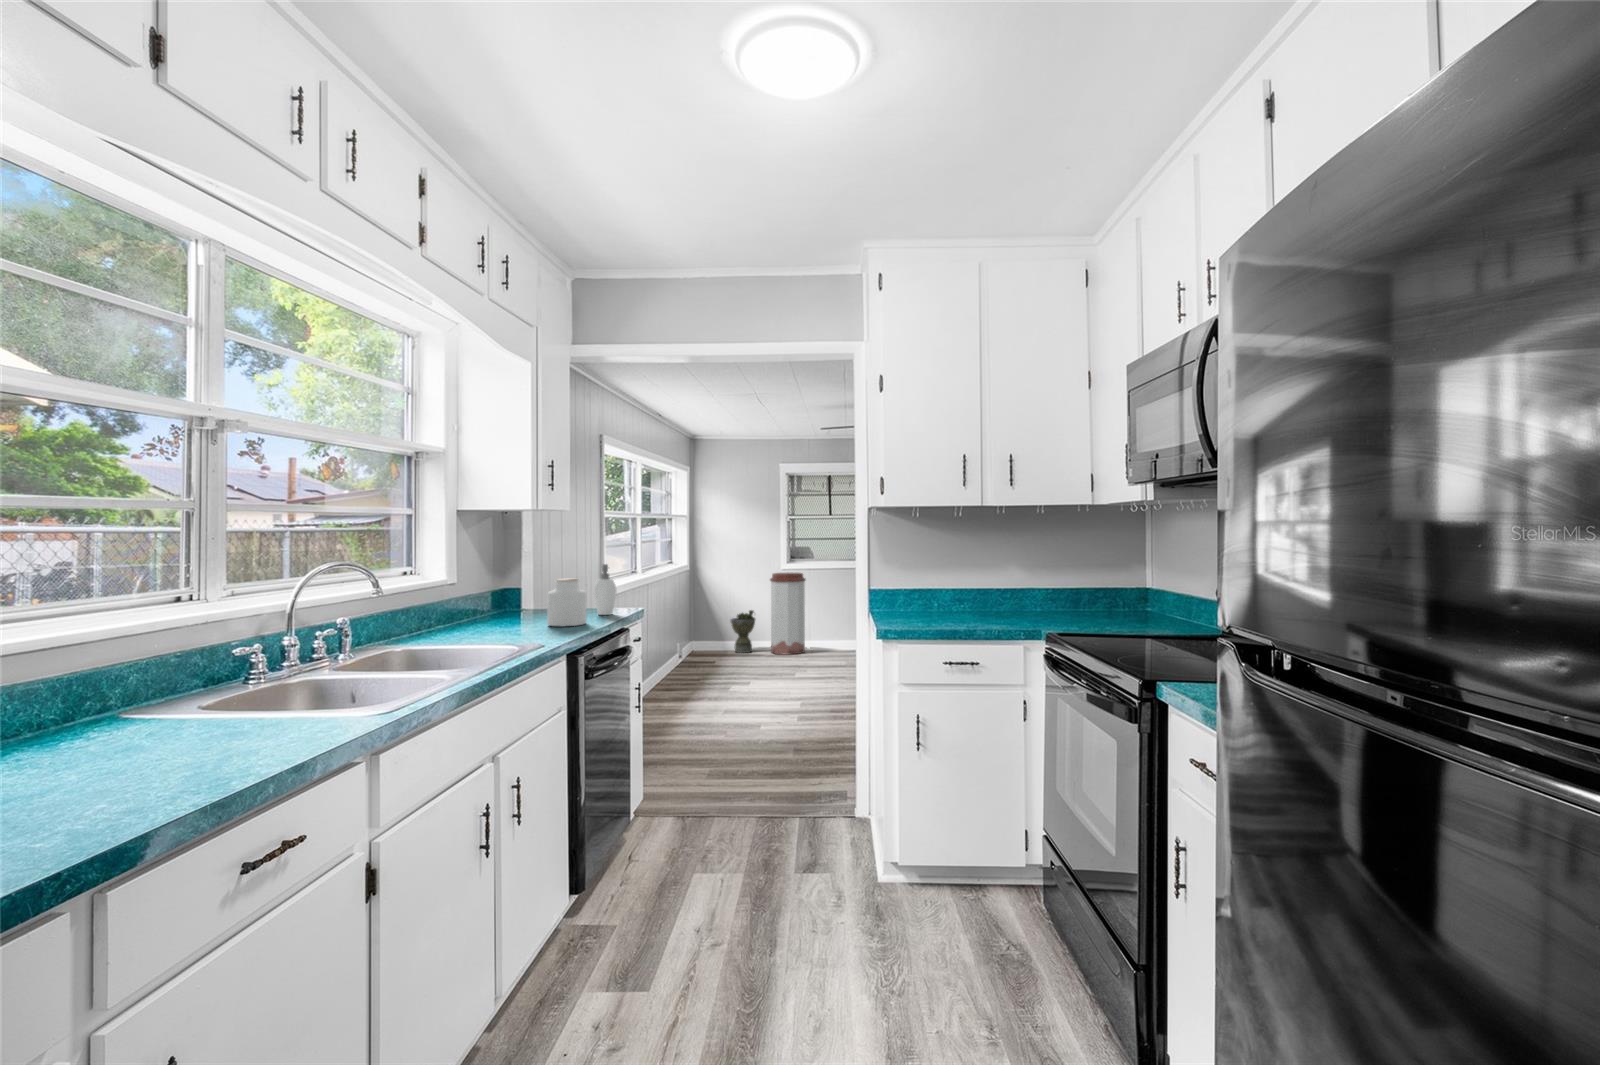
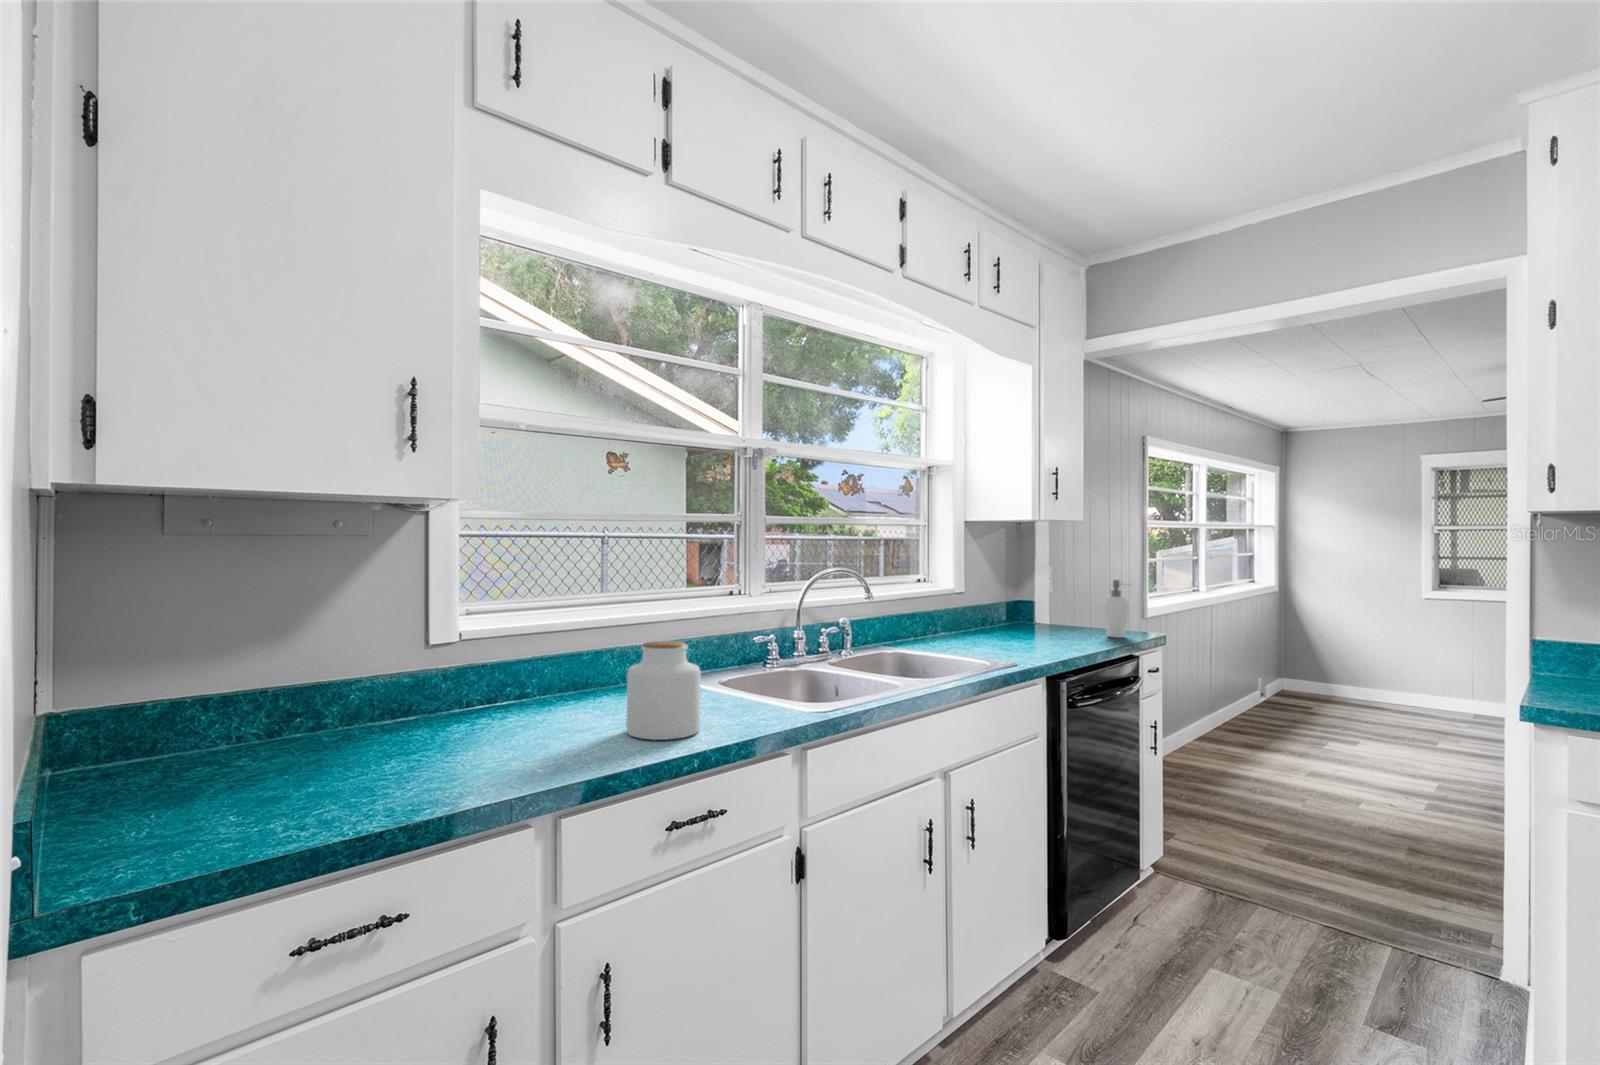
trash can: present [770,573,805,655] -> none [1407,601,1471,718]
jar: present [547,579,587,626] -> present [626,641,701,740]
planter: present [731,610,755,653] -> none [1341,649,1383,705]

